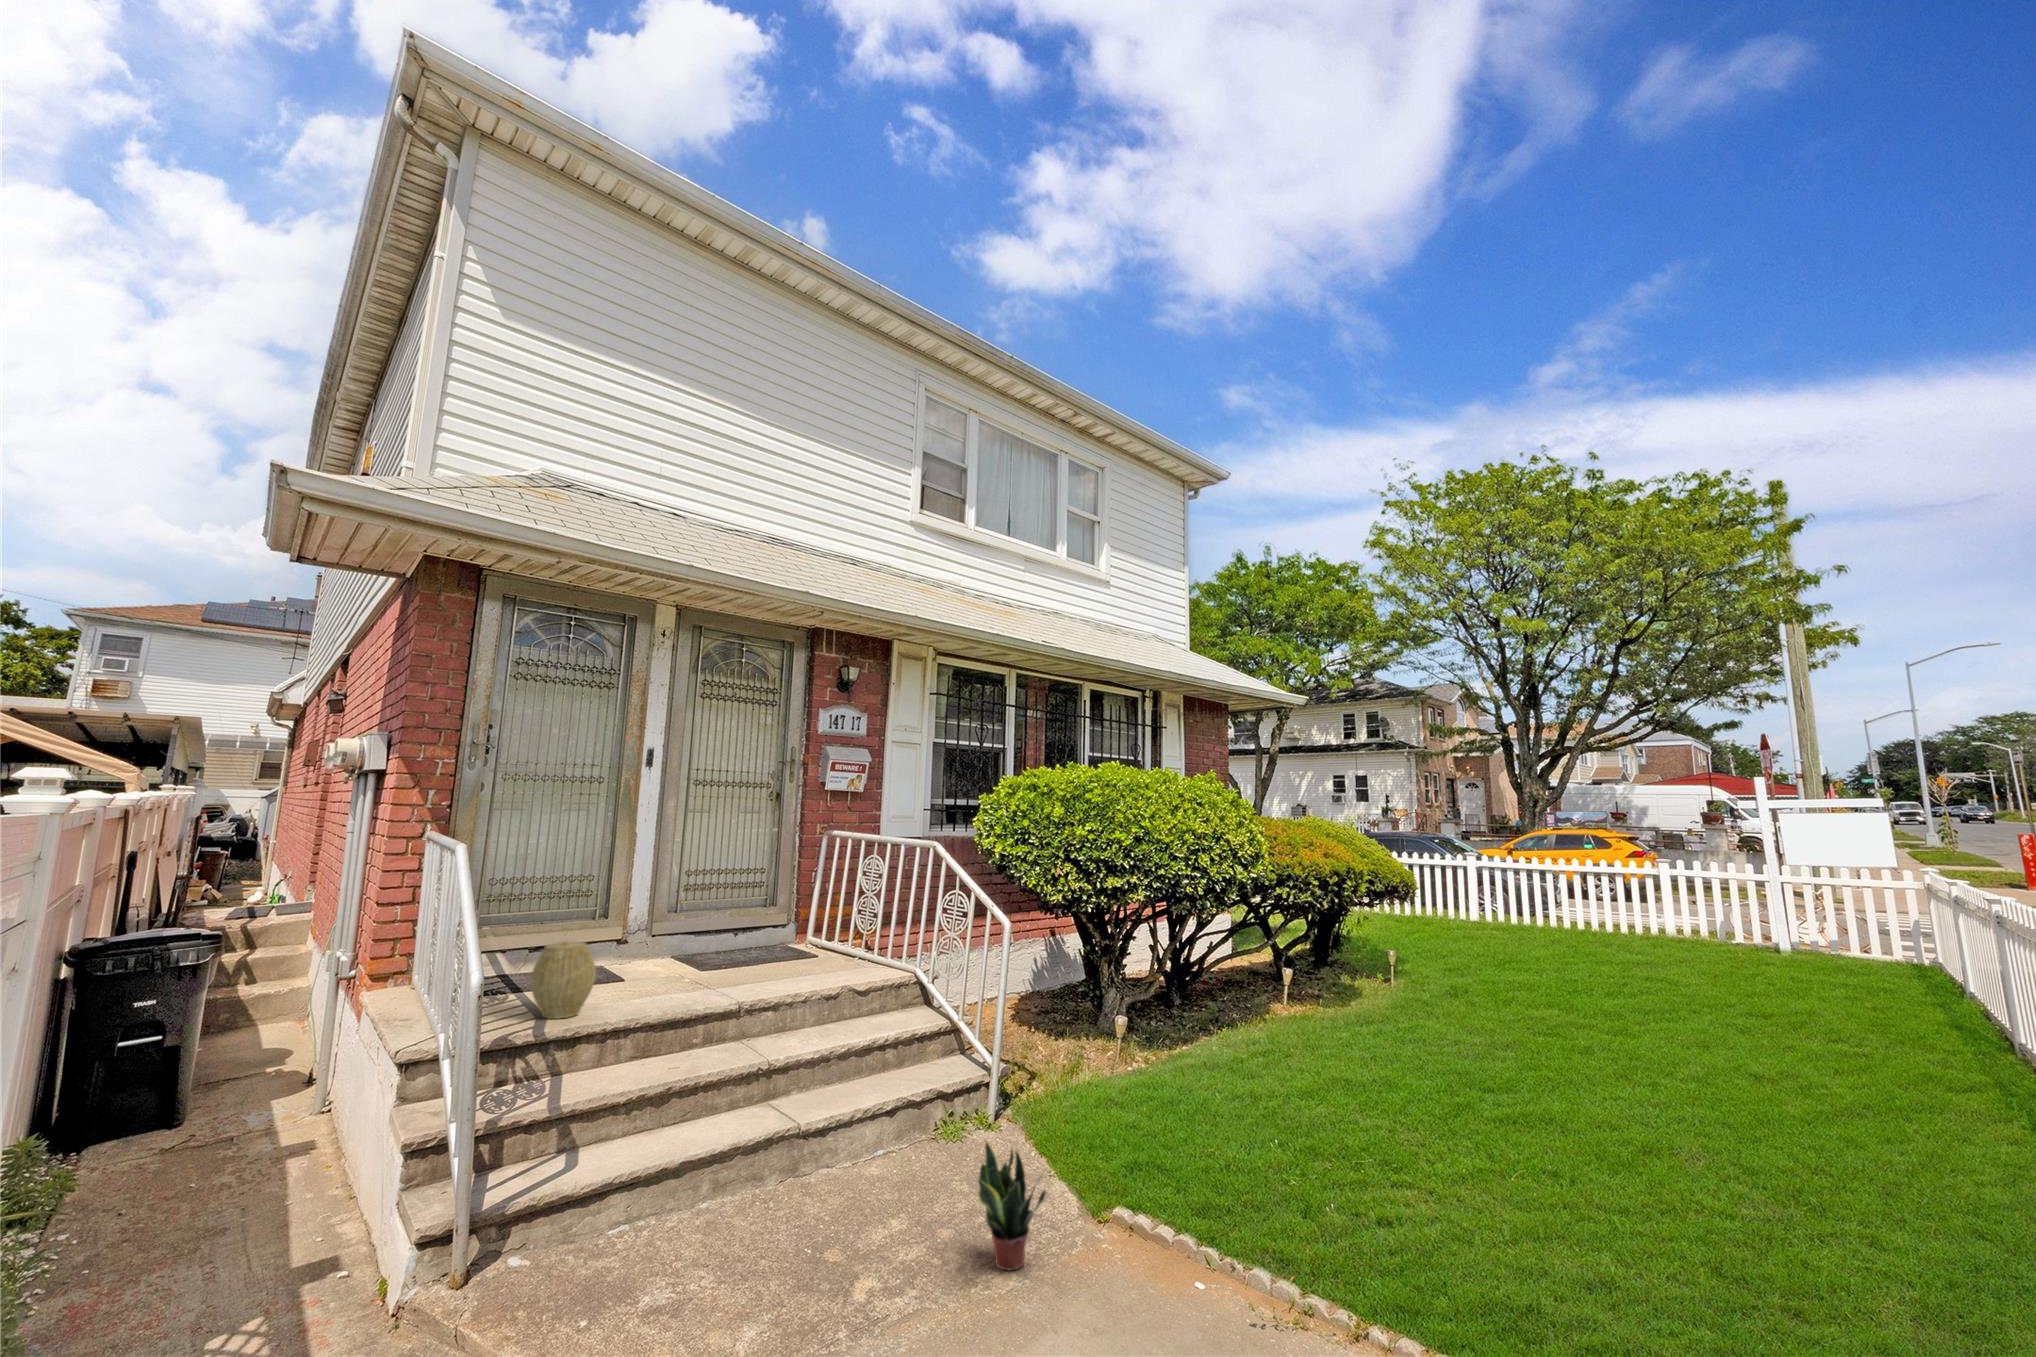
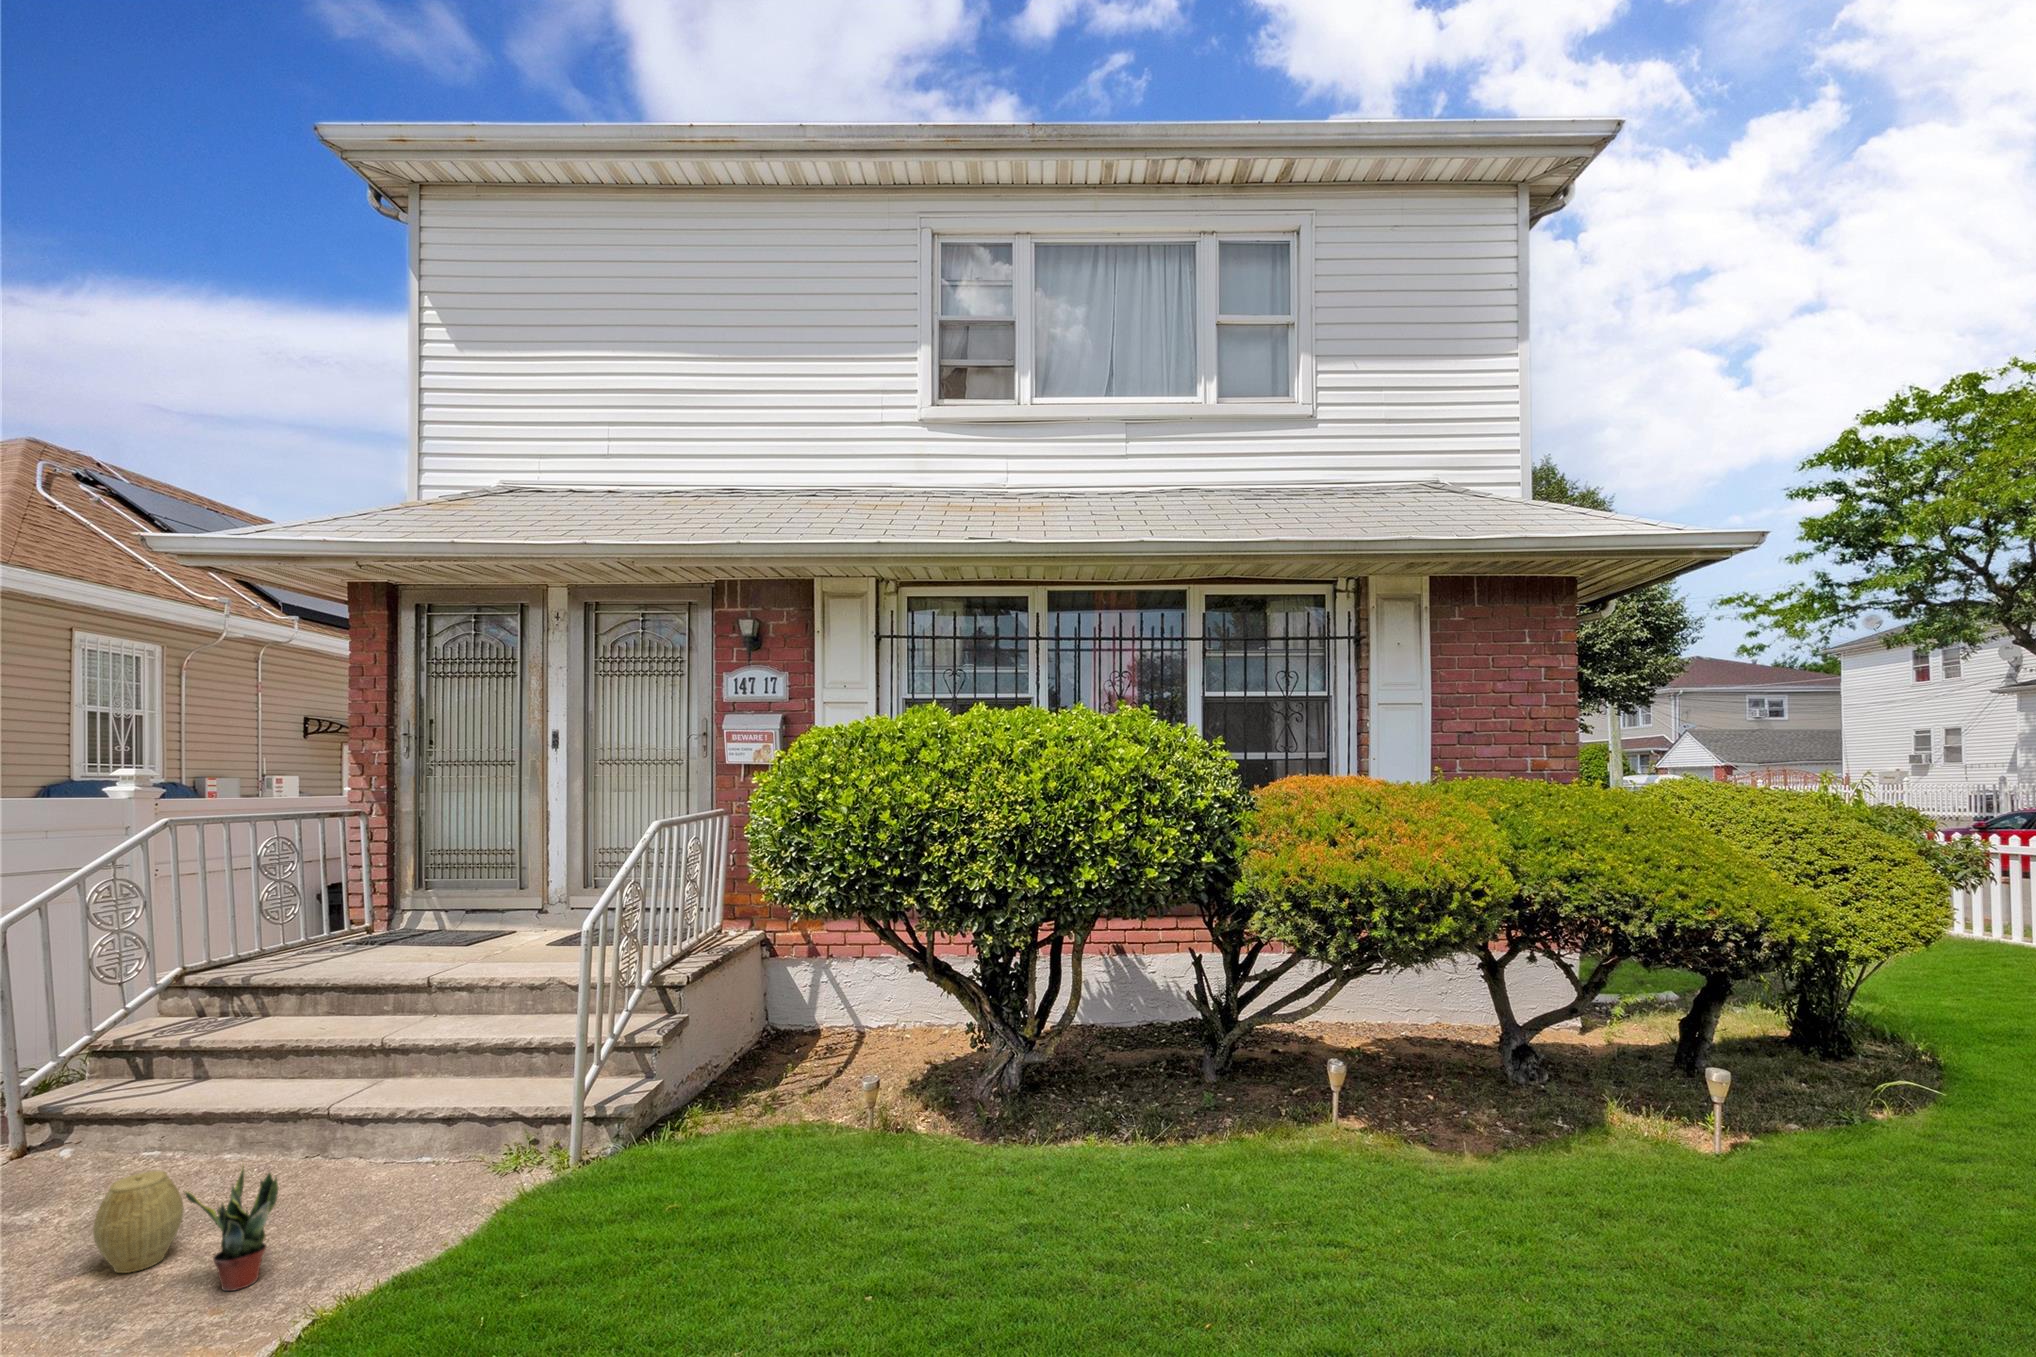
woven basket: present [531,941,596,1019] -> present [93,1171,184,1273]

